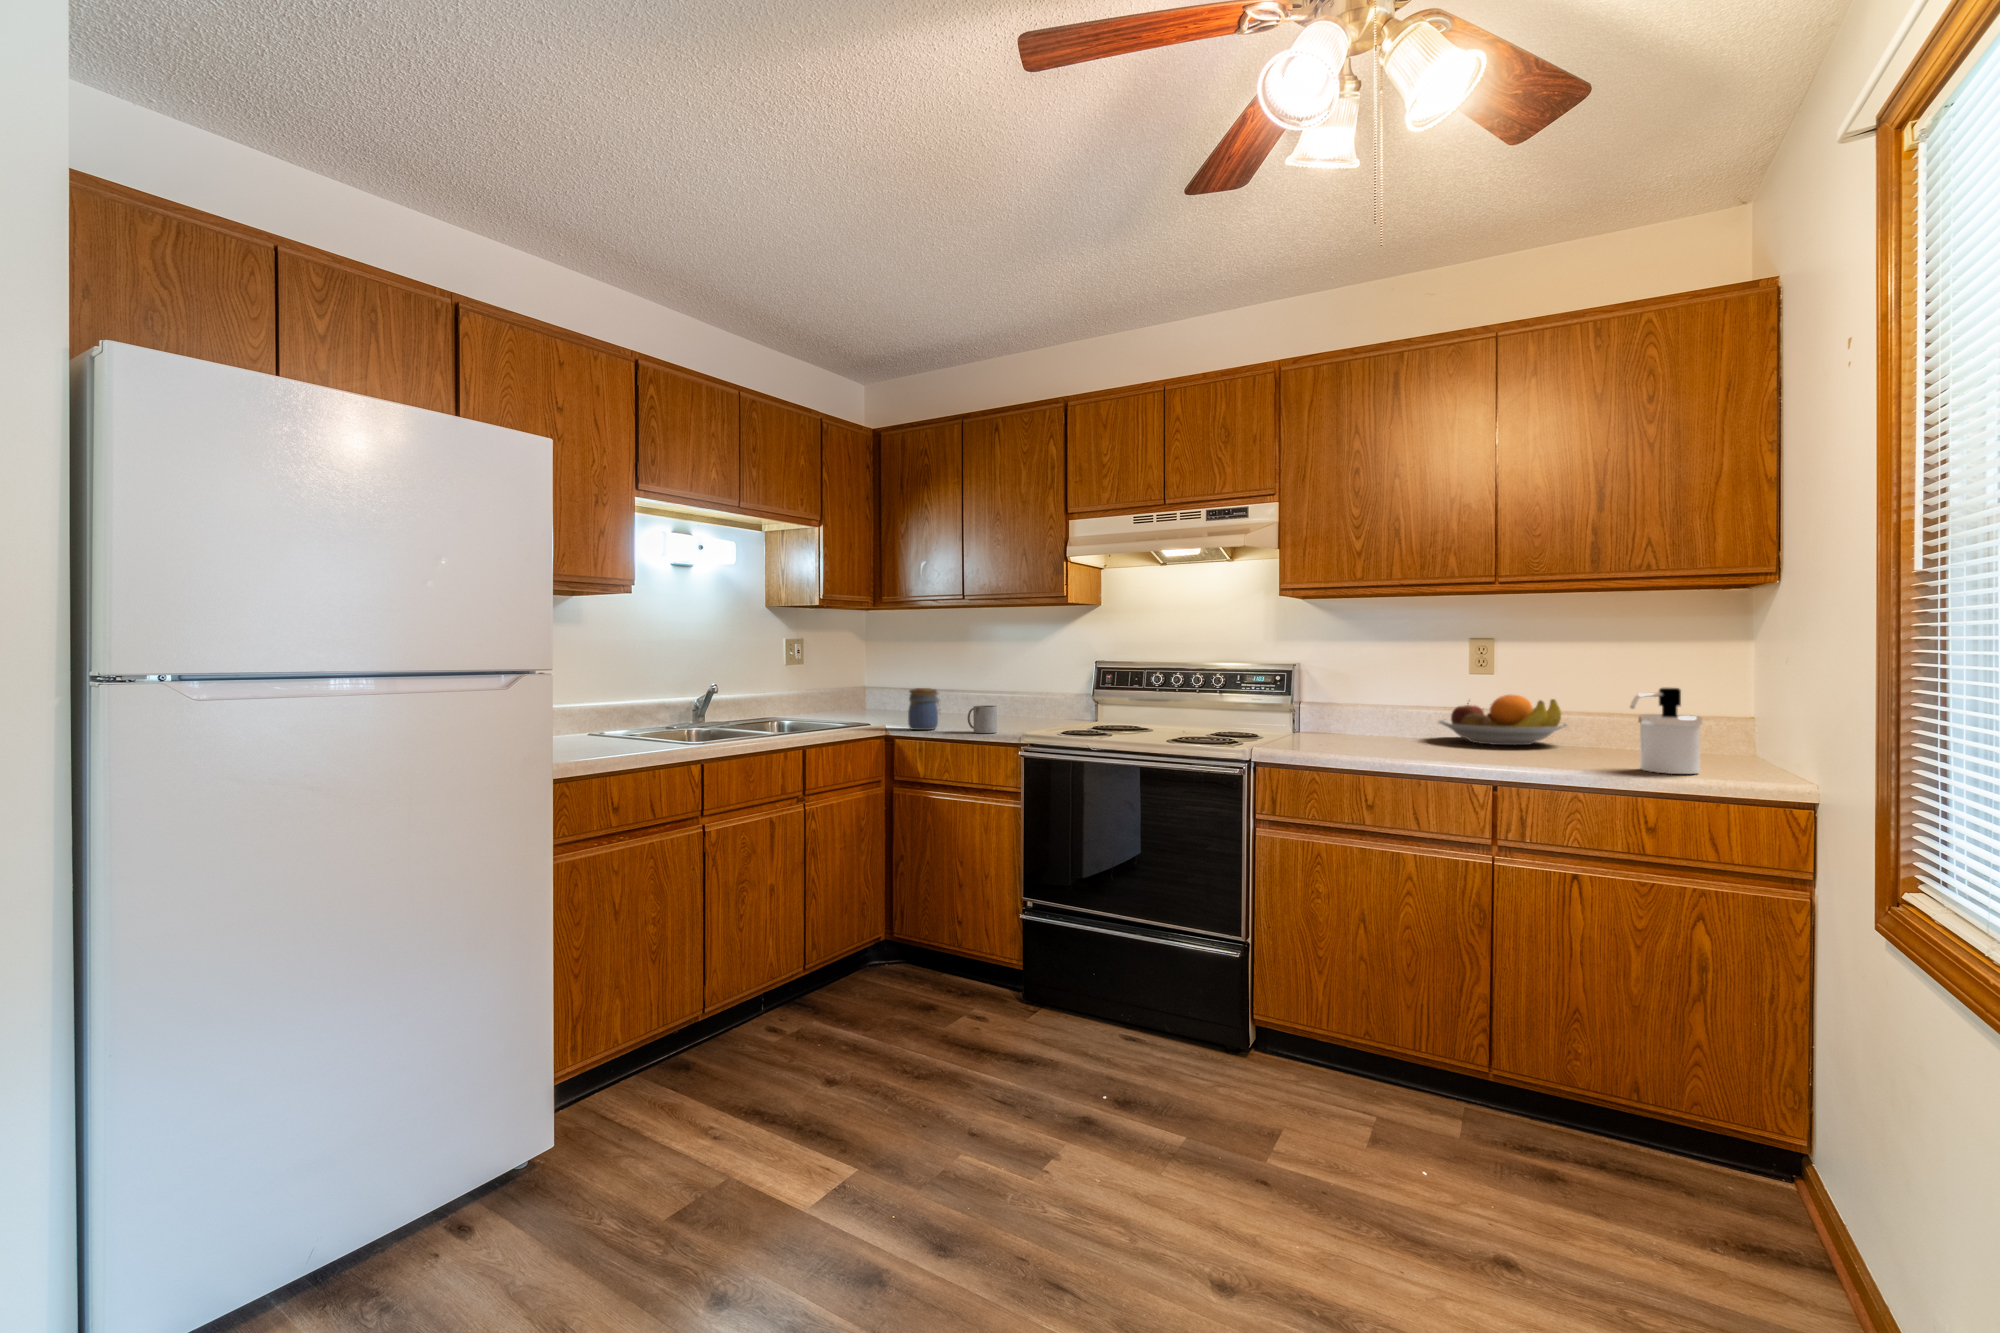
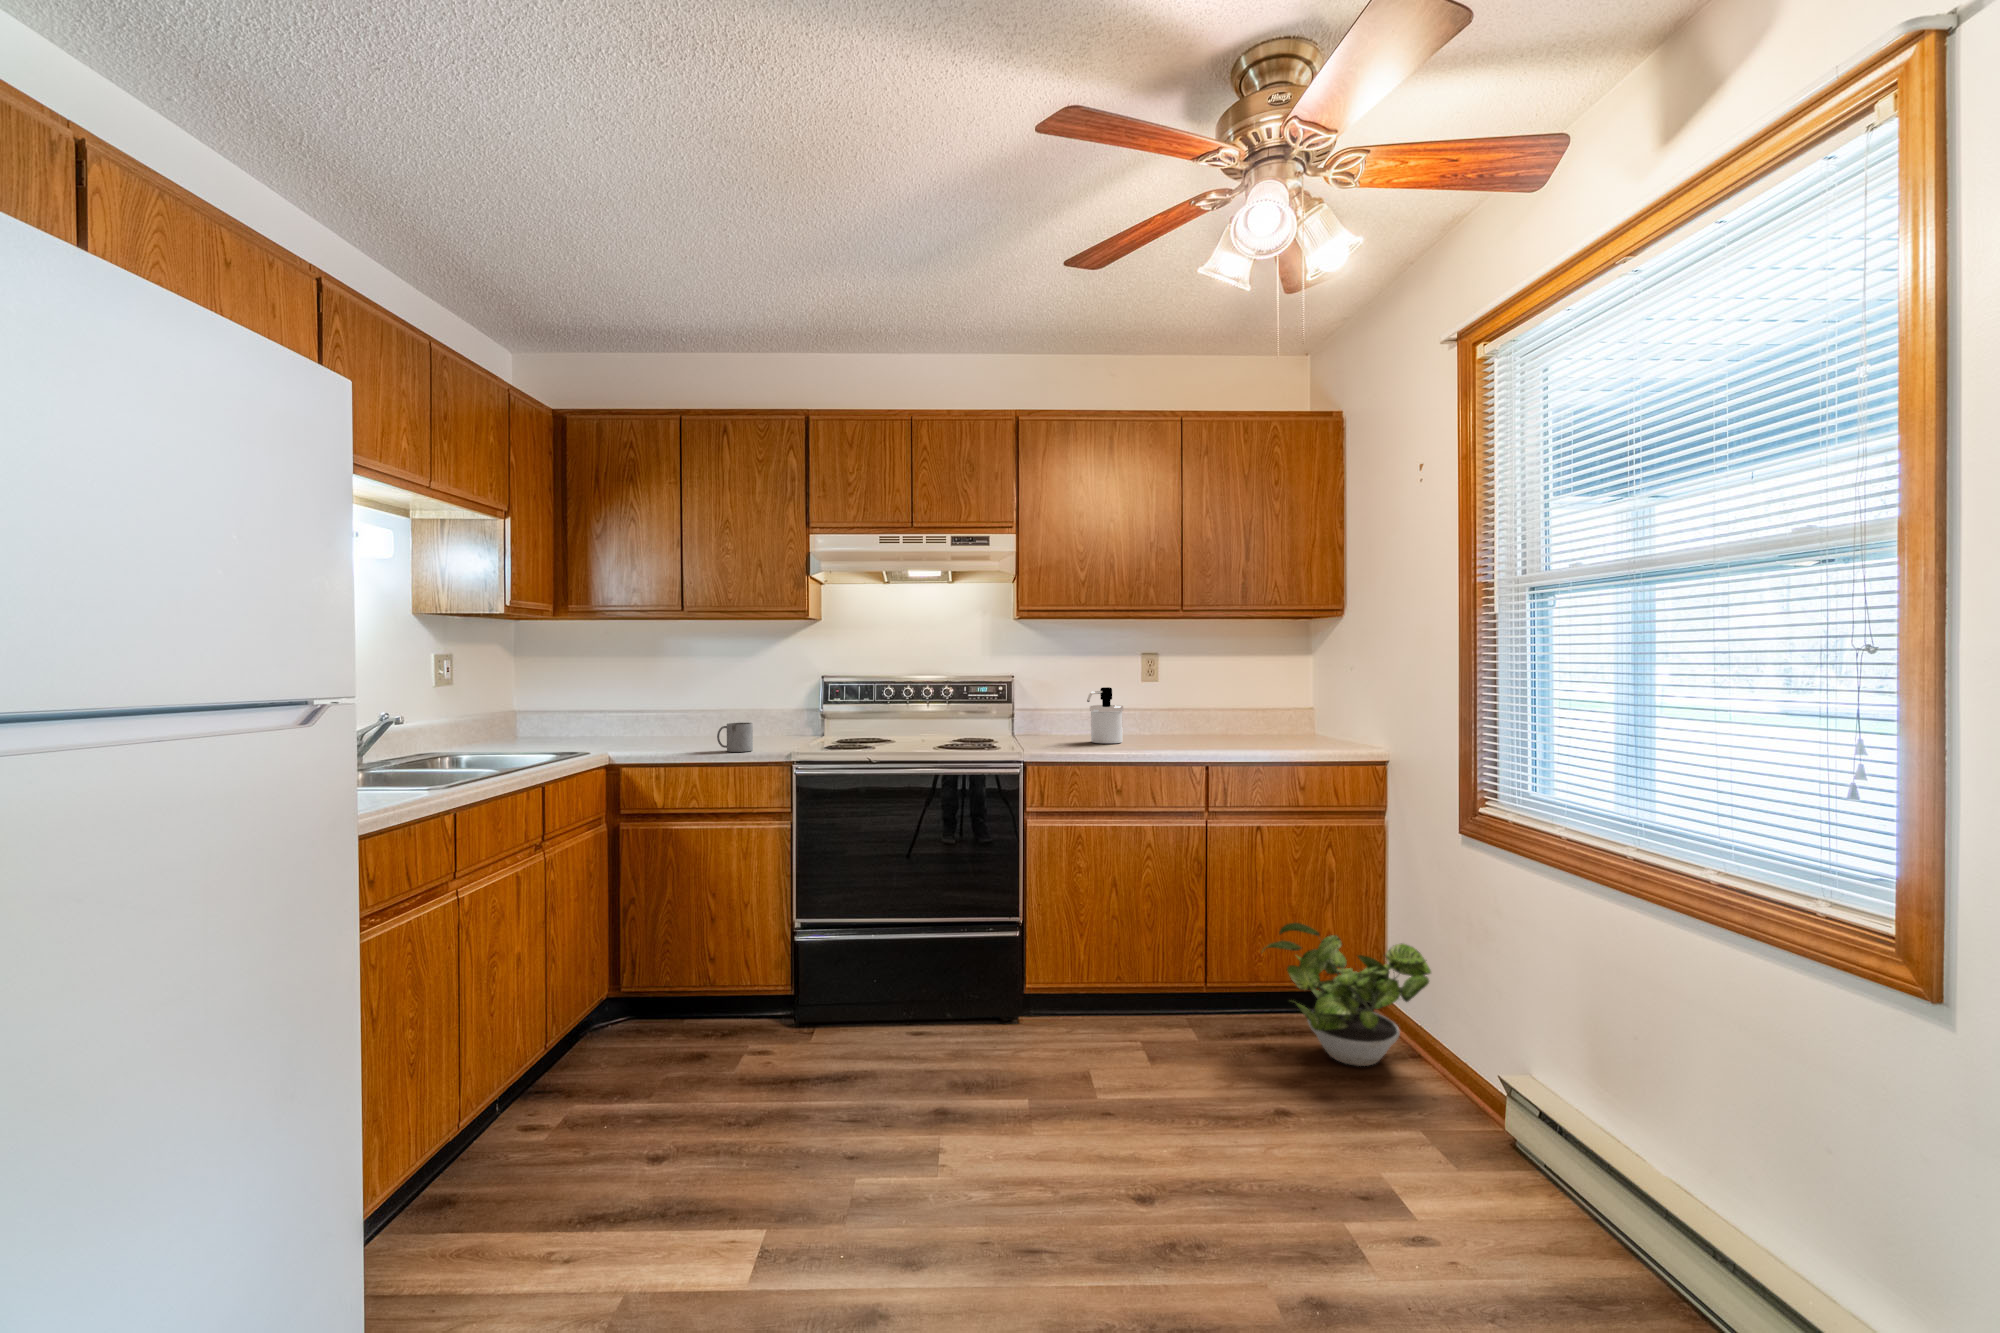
jar: present [908,688,939,730] -> none [643,707,679,753]
soap dispenser: present [1630,688,1702,774] -> present [1087,687,1123,743]
fruit bowl: present [1439,695,1568,745] -> none [1123,697,1212,735]
potted plant: none [1540,1012,1827,1249] -> present [1263,923,1431,1066]

